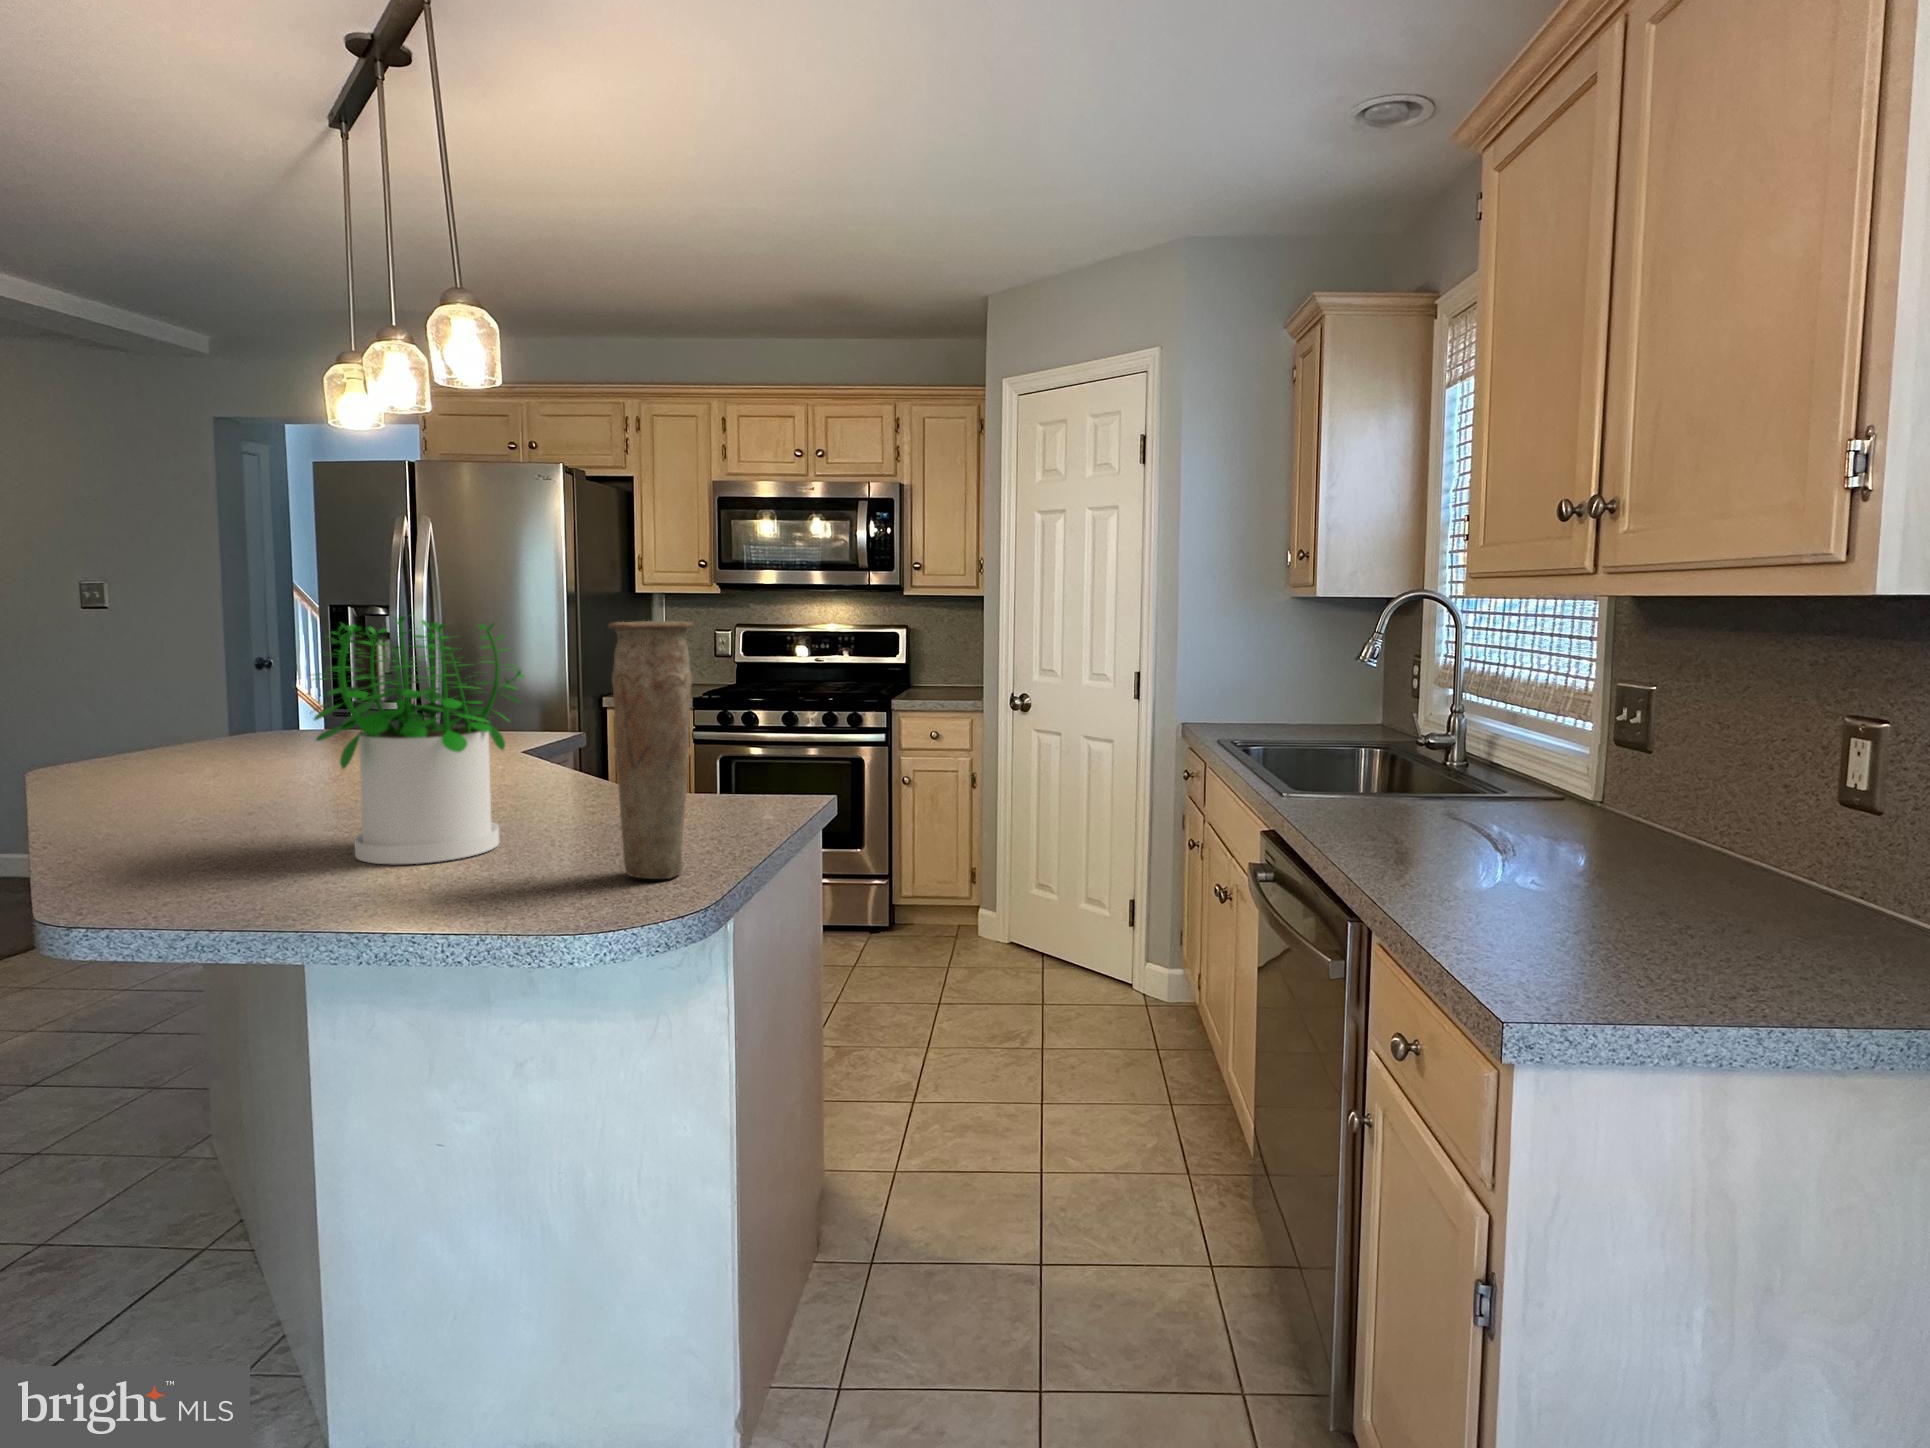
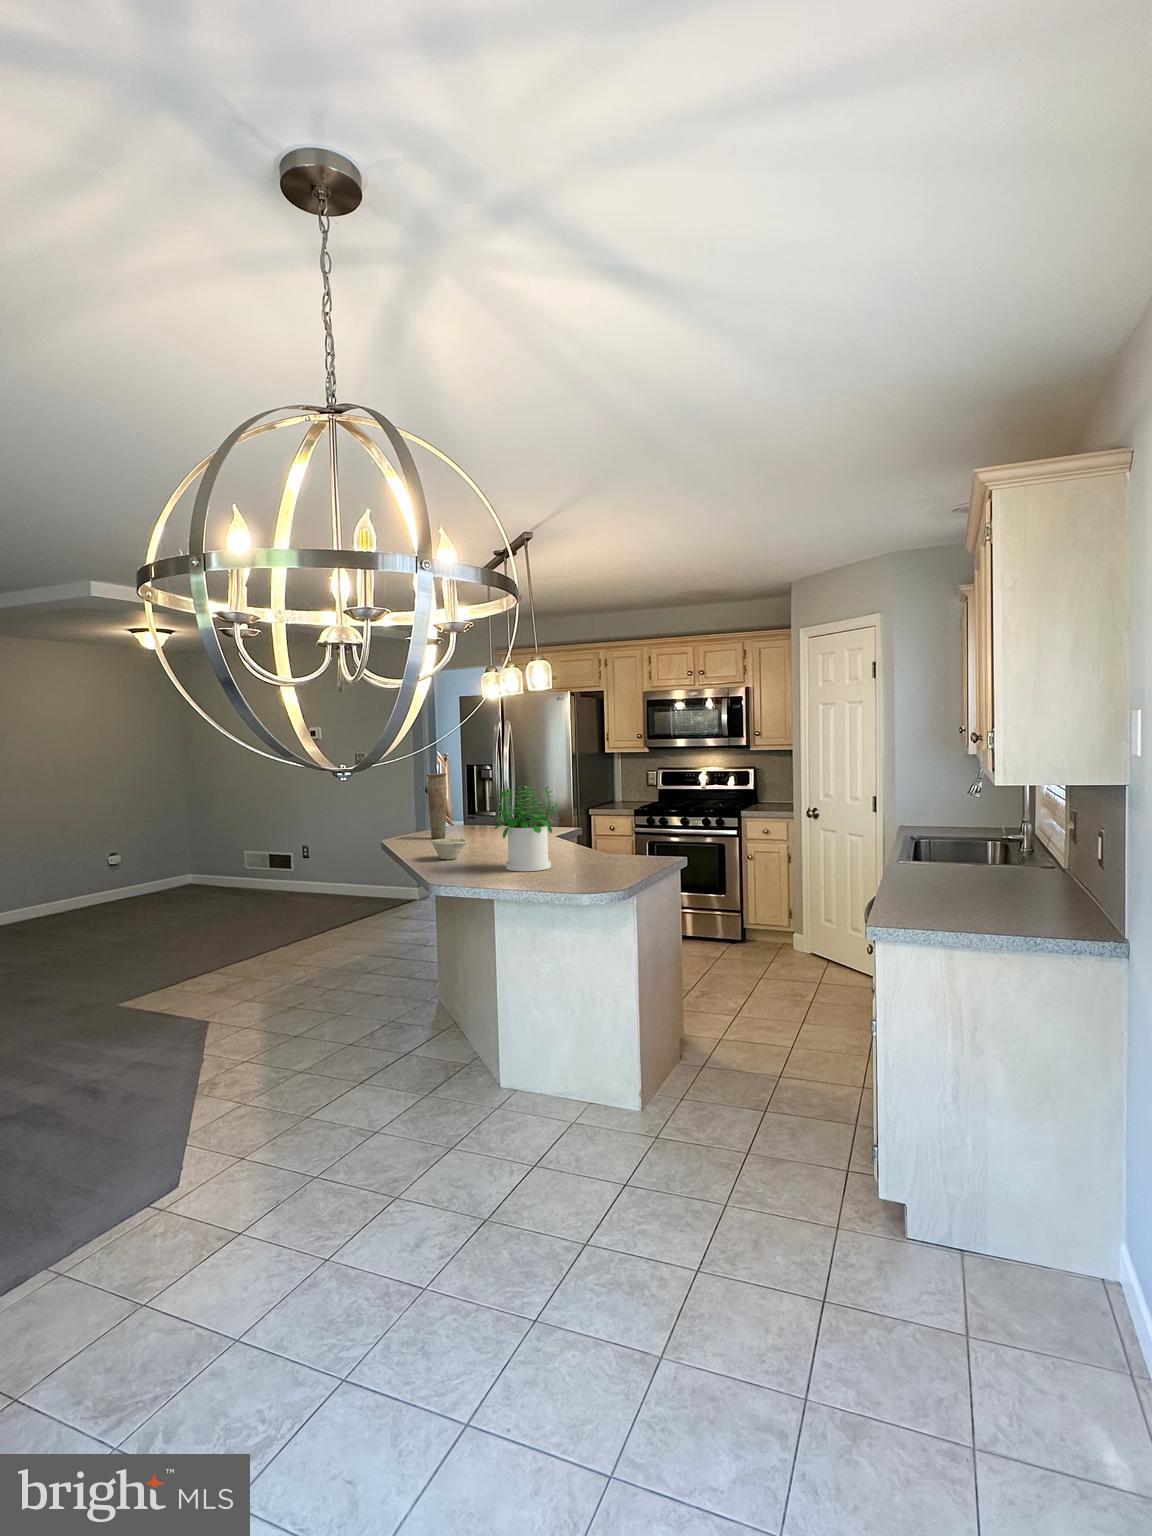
vase: present [608,621,694,879] -> present [426,773,447,839]
bowl: none [114,768,246,830] -> present [431,838,467,860]

